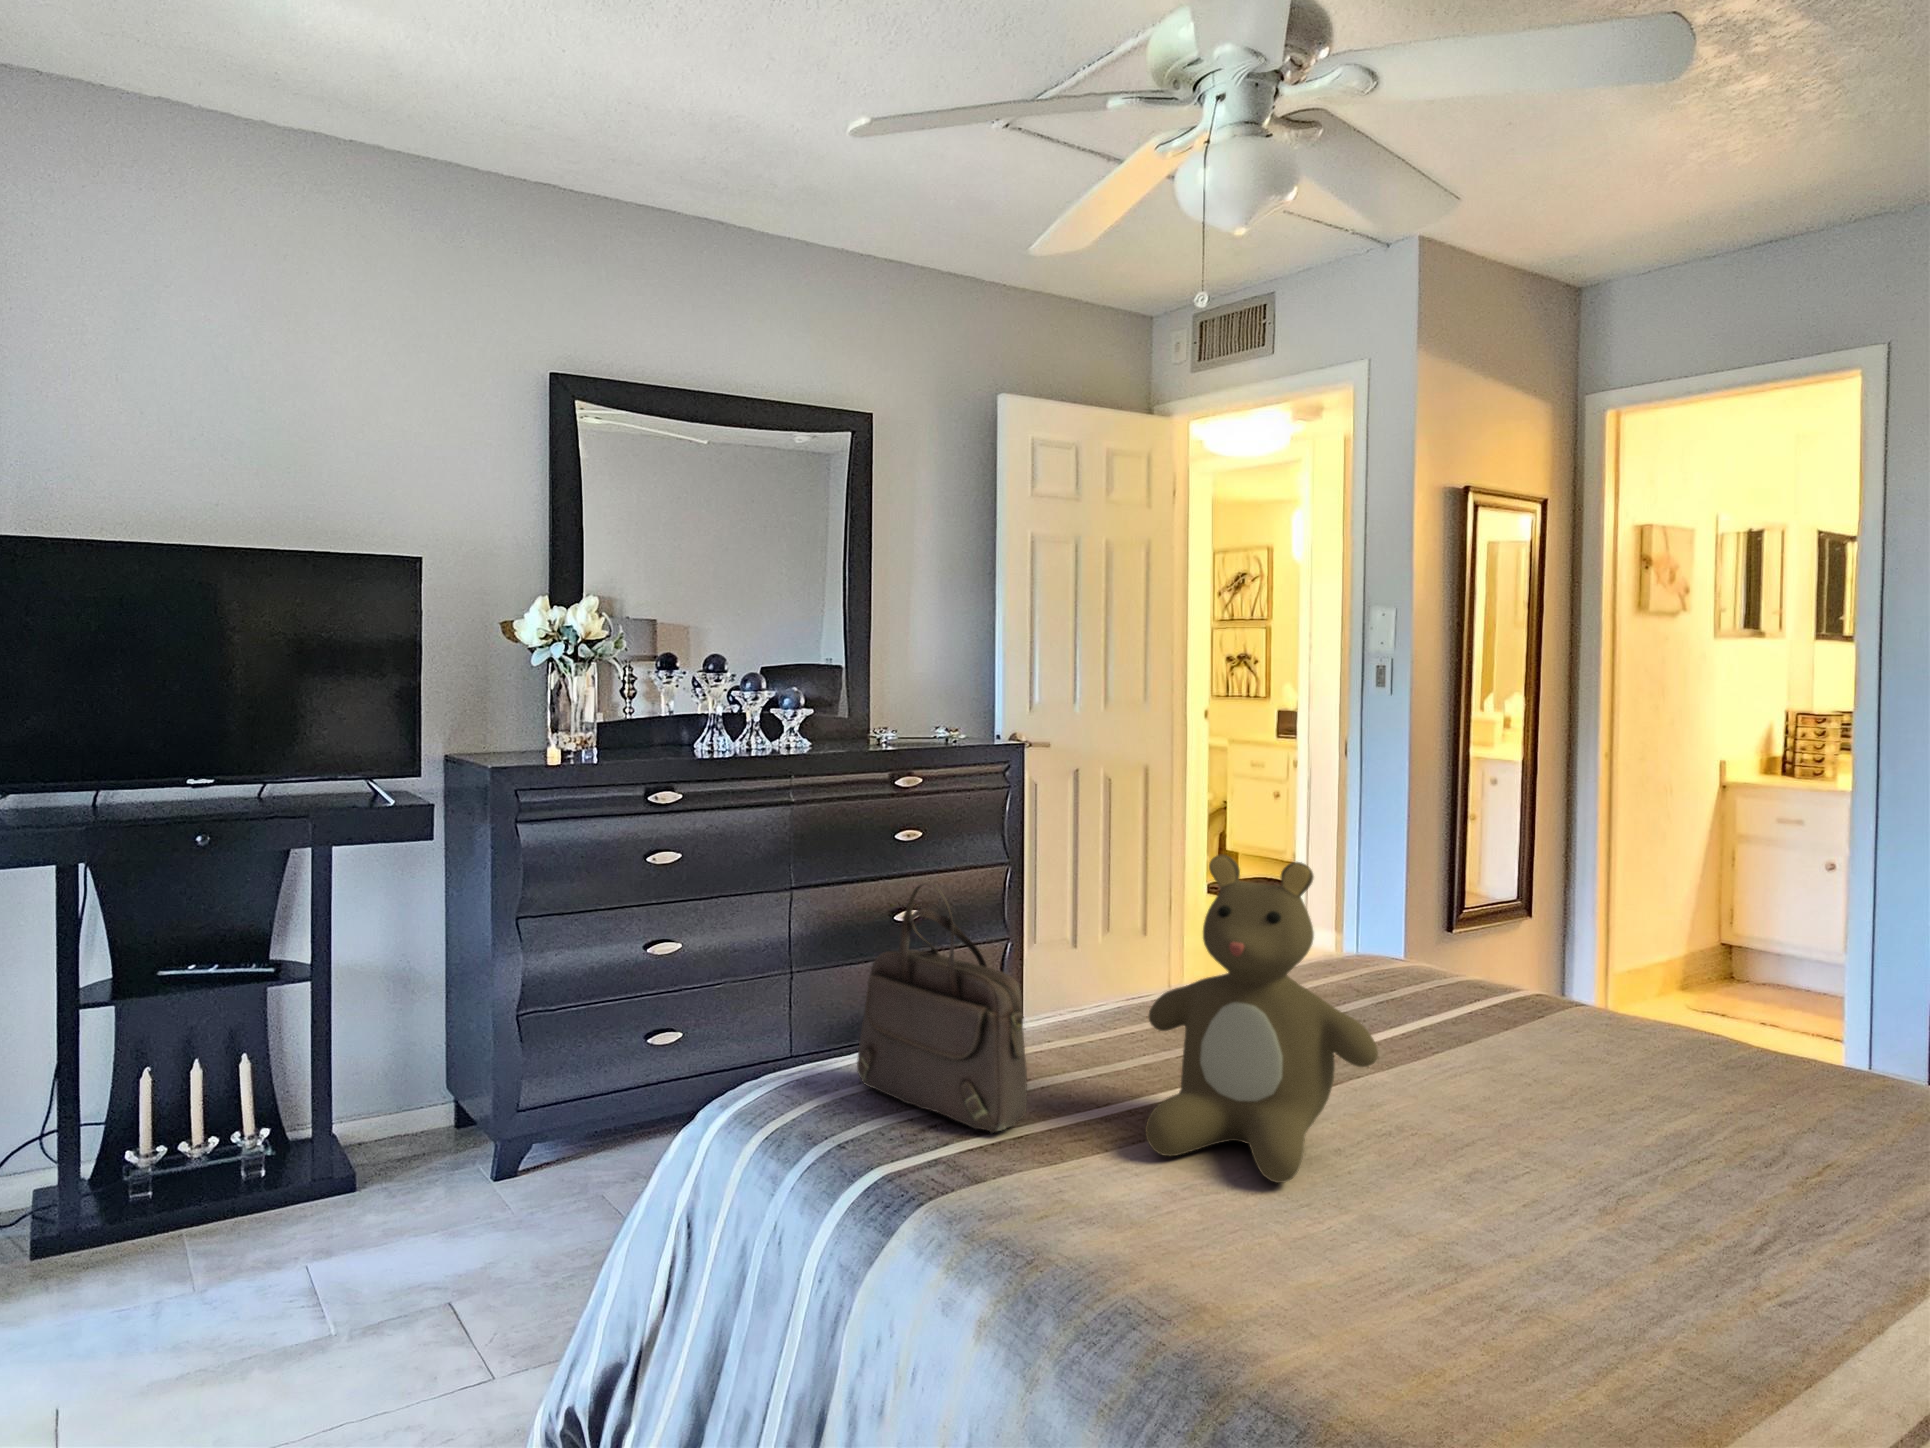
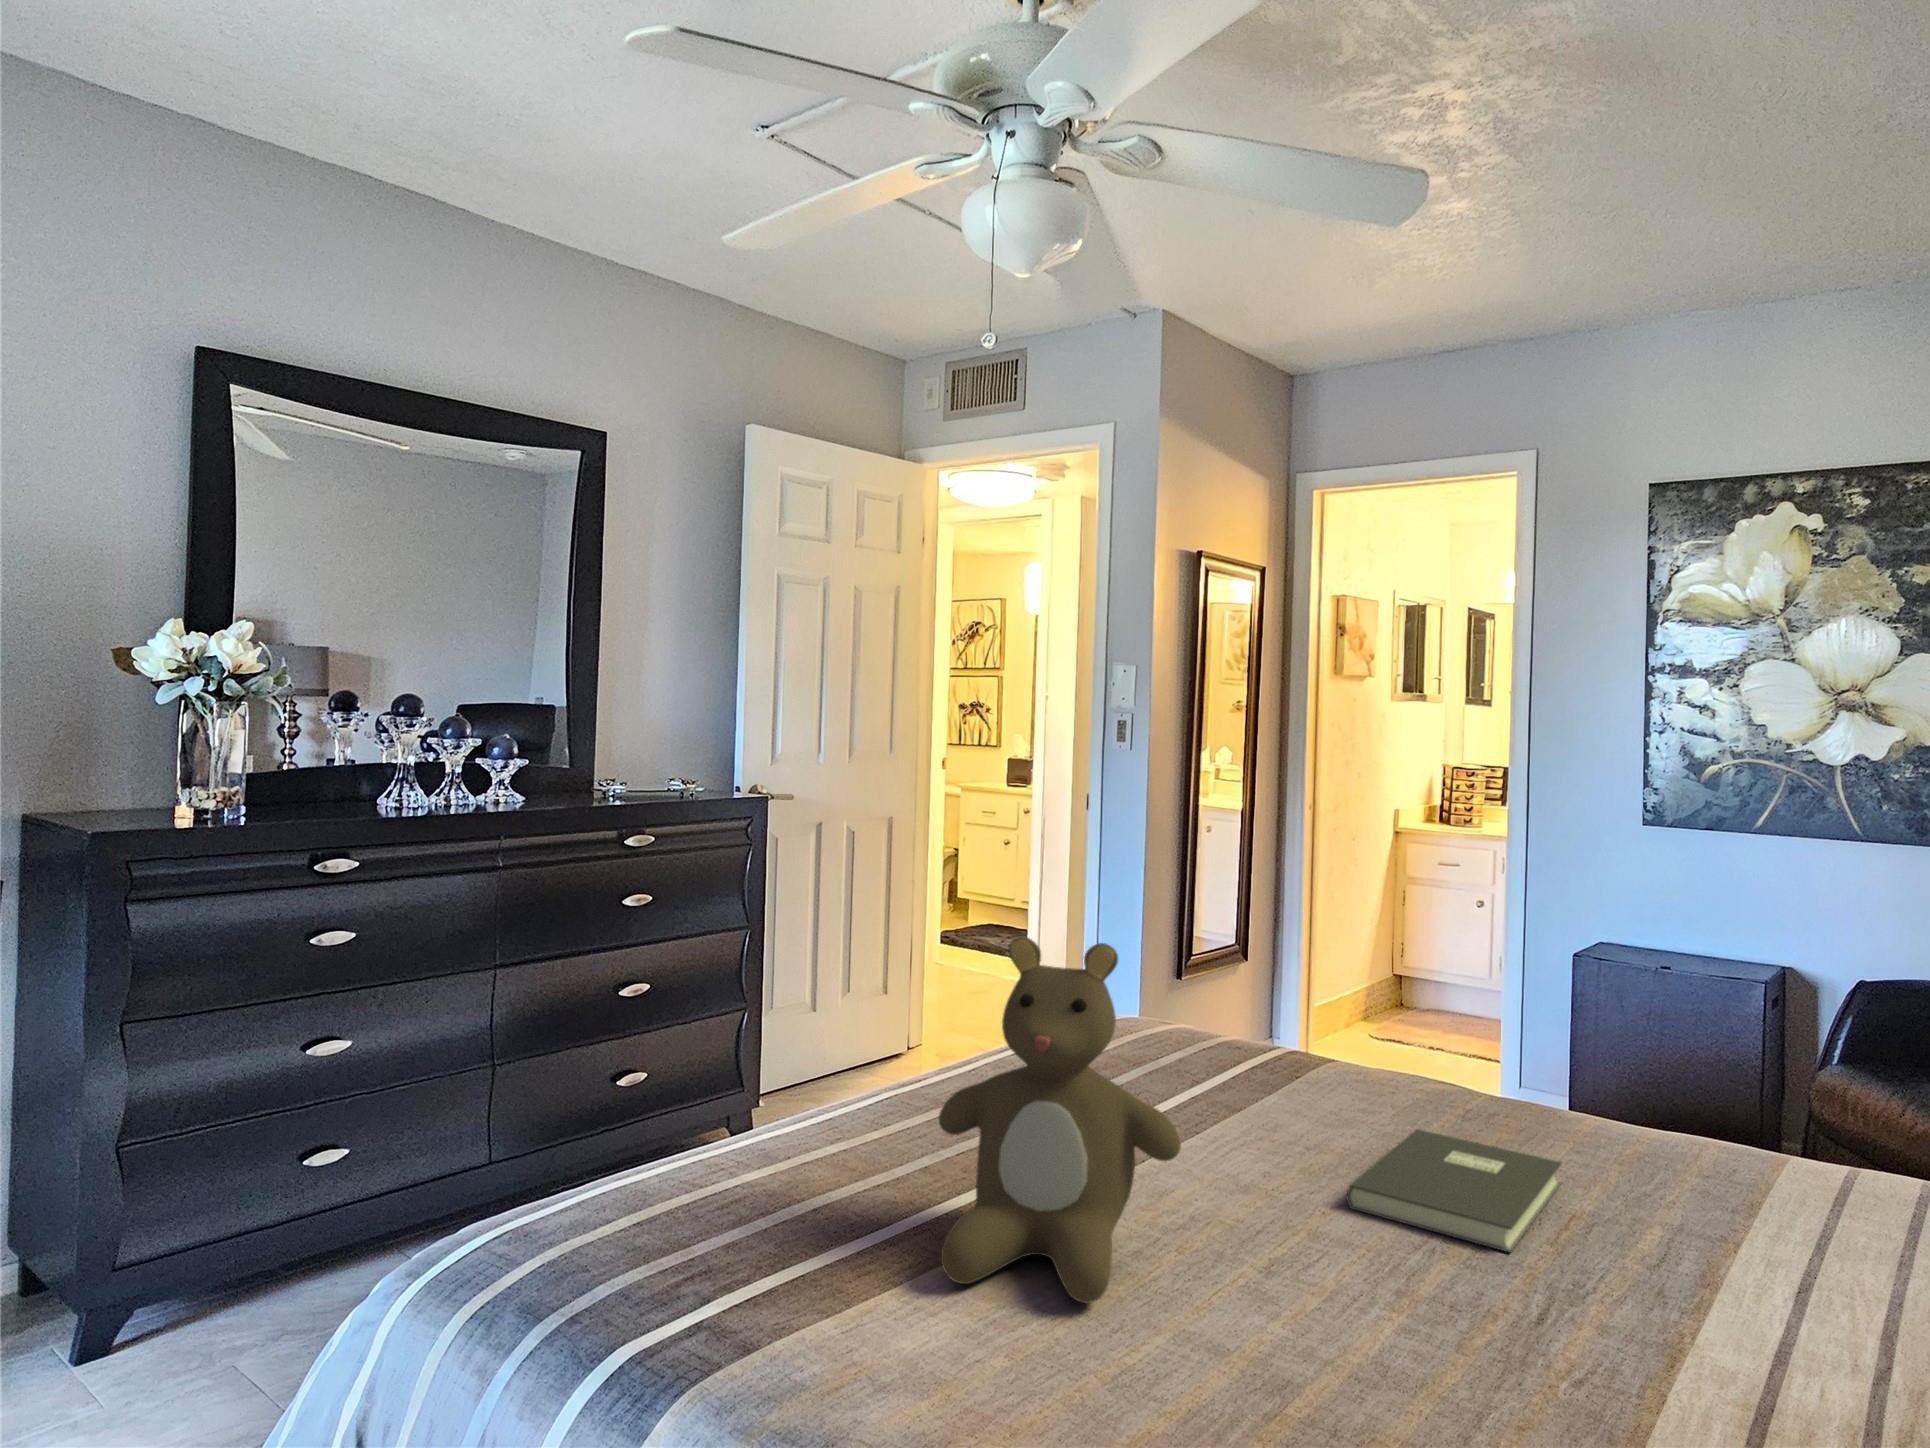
handbag: present [857,883,1027,1133] -> none [591,981,804,1279]
book: none [1568,1072,1833,1193] -> present [1347,1129,1561,1252]

